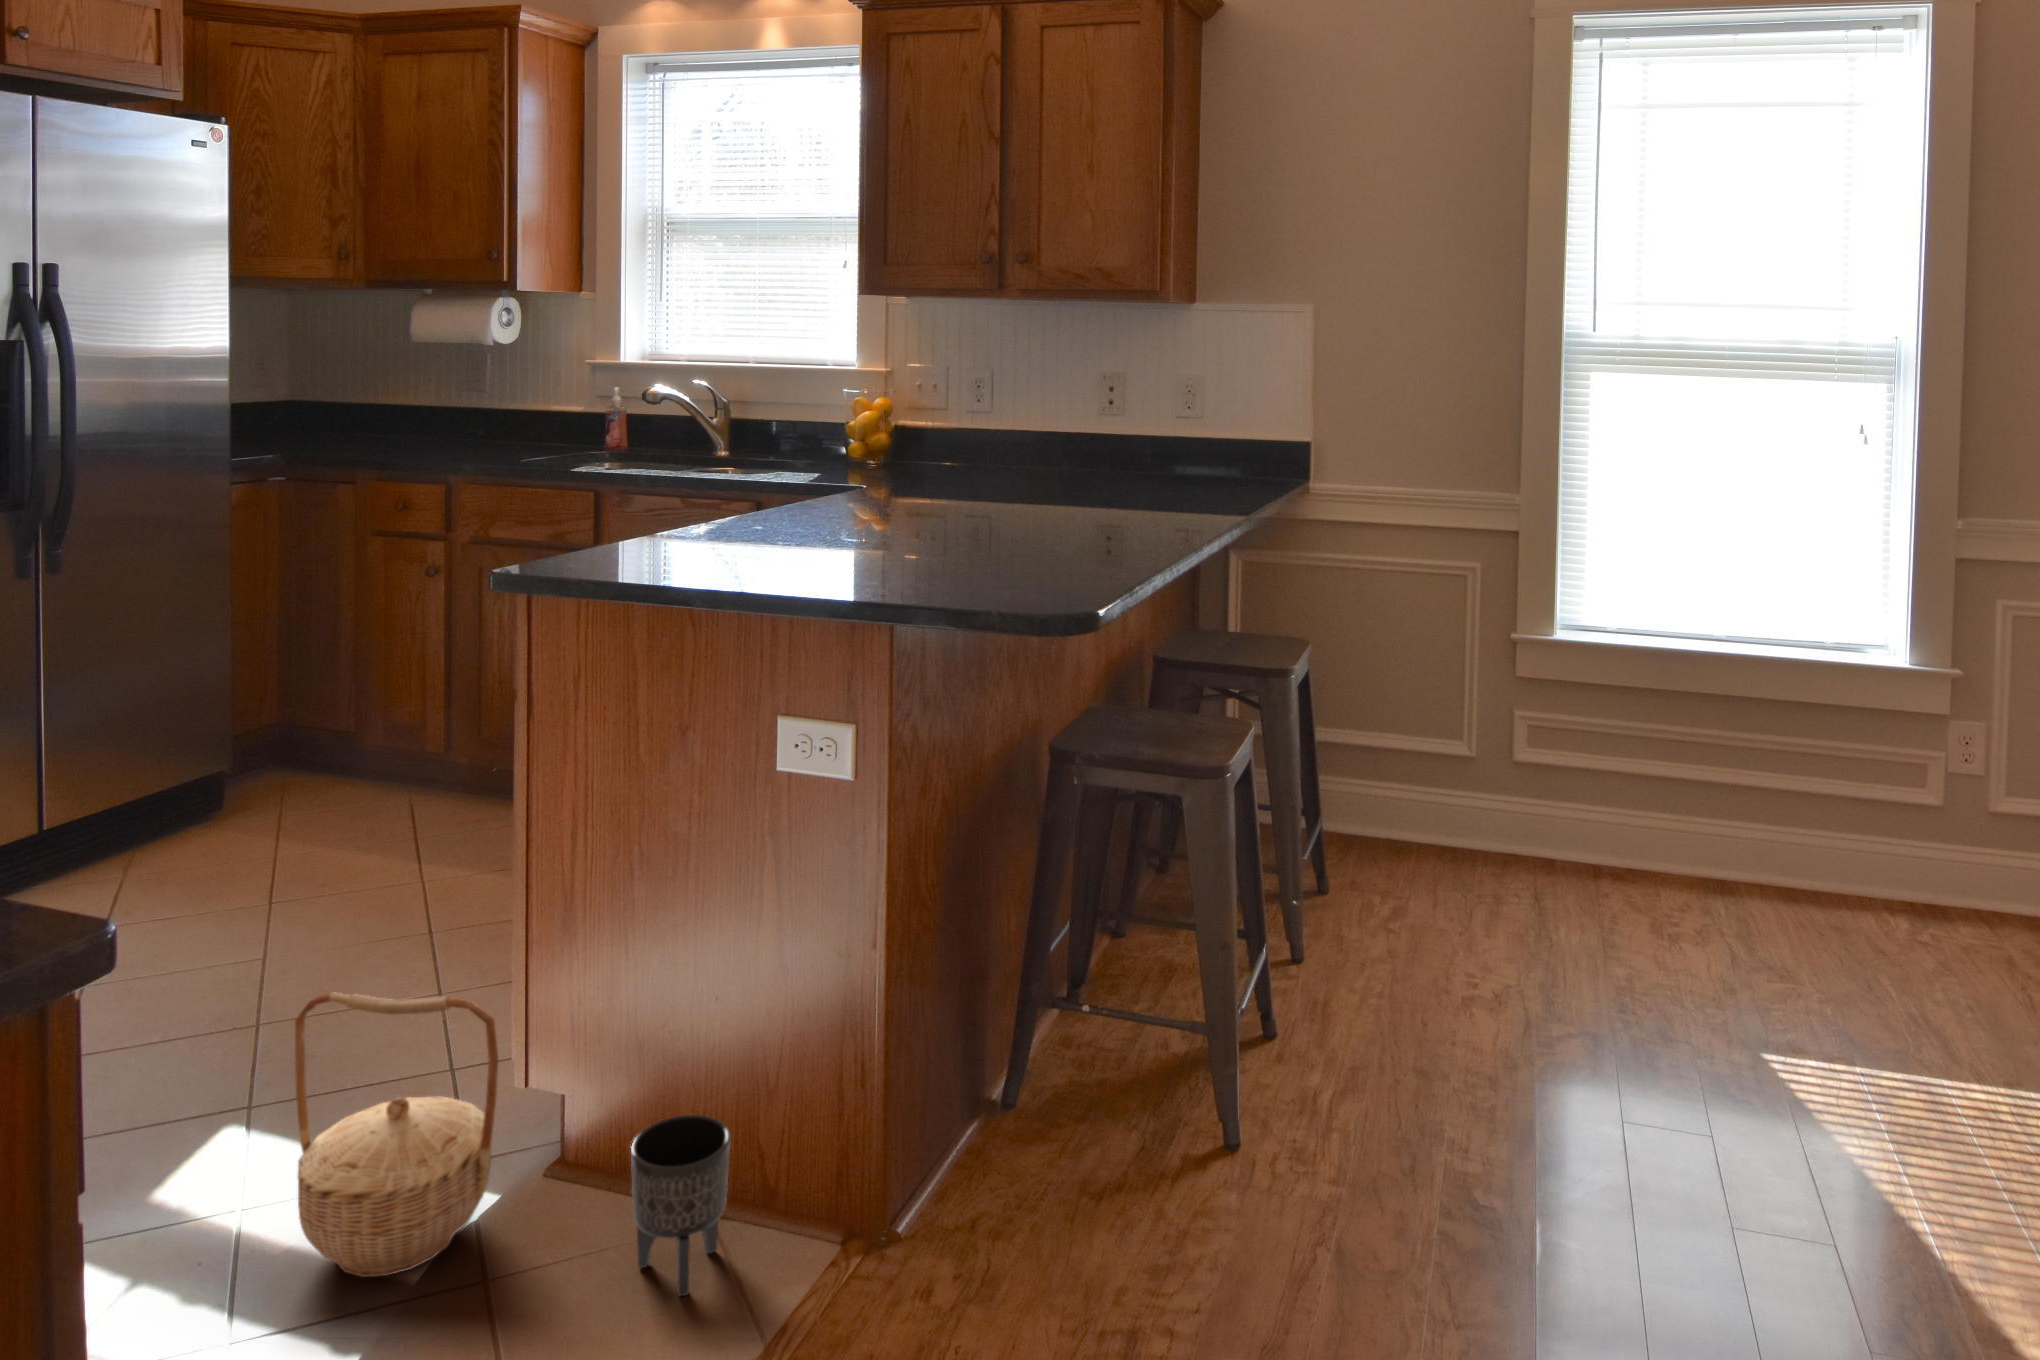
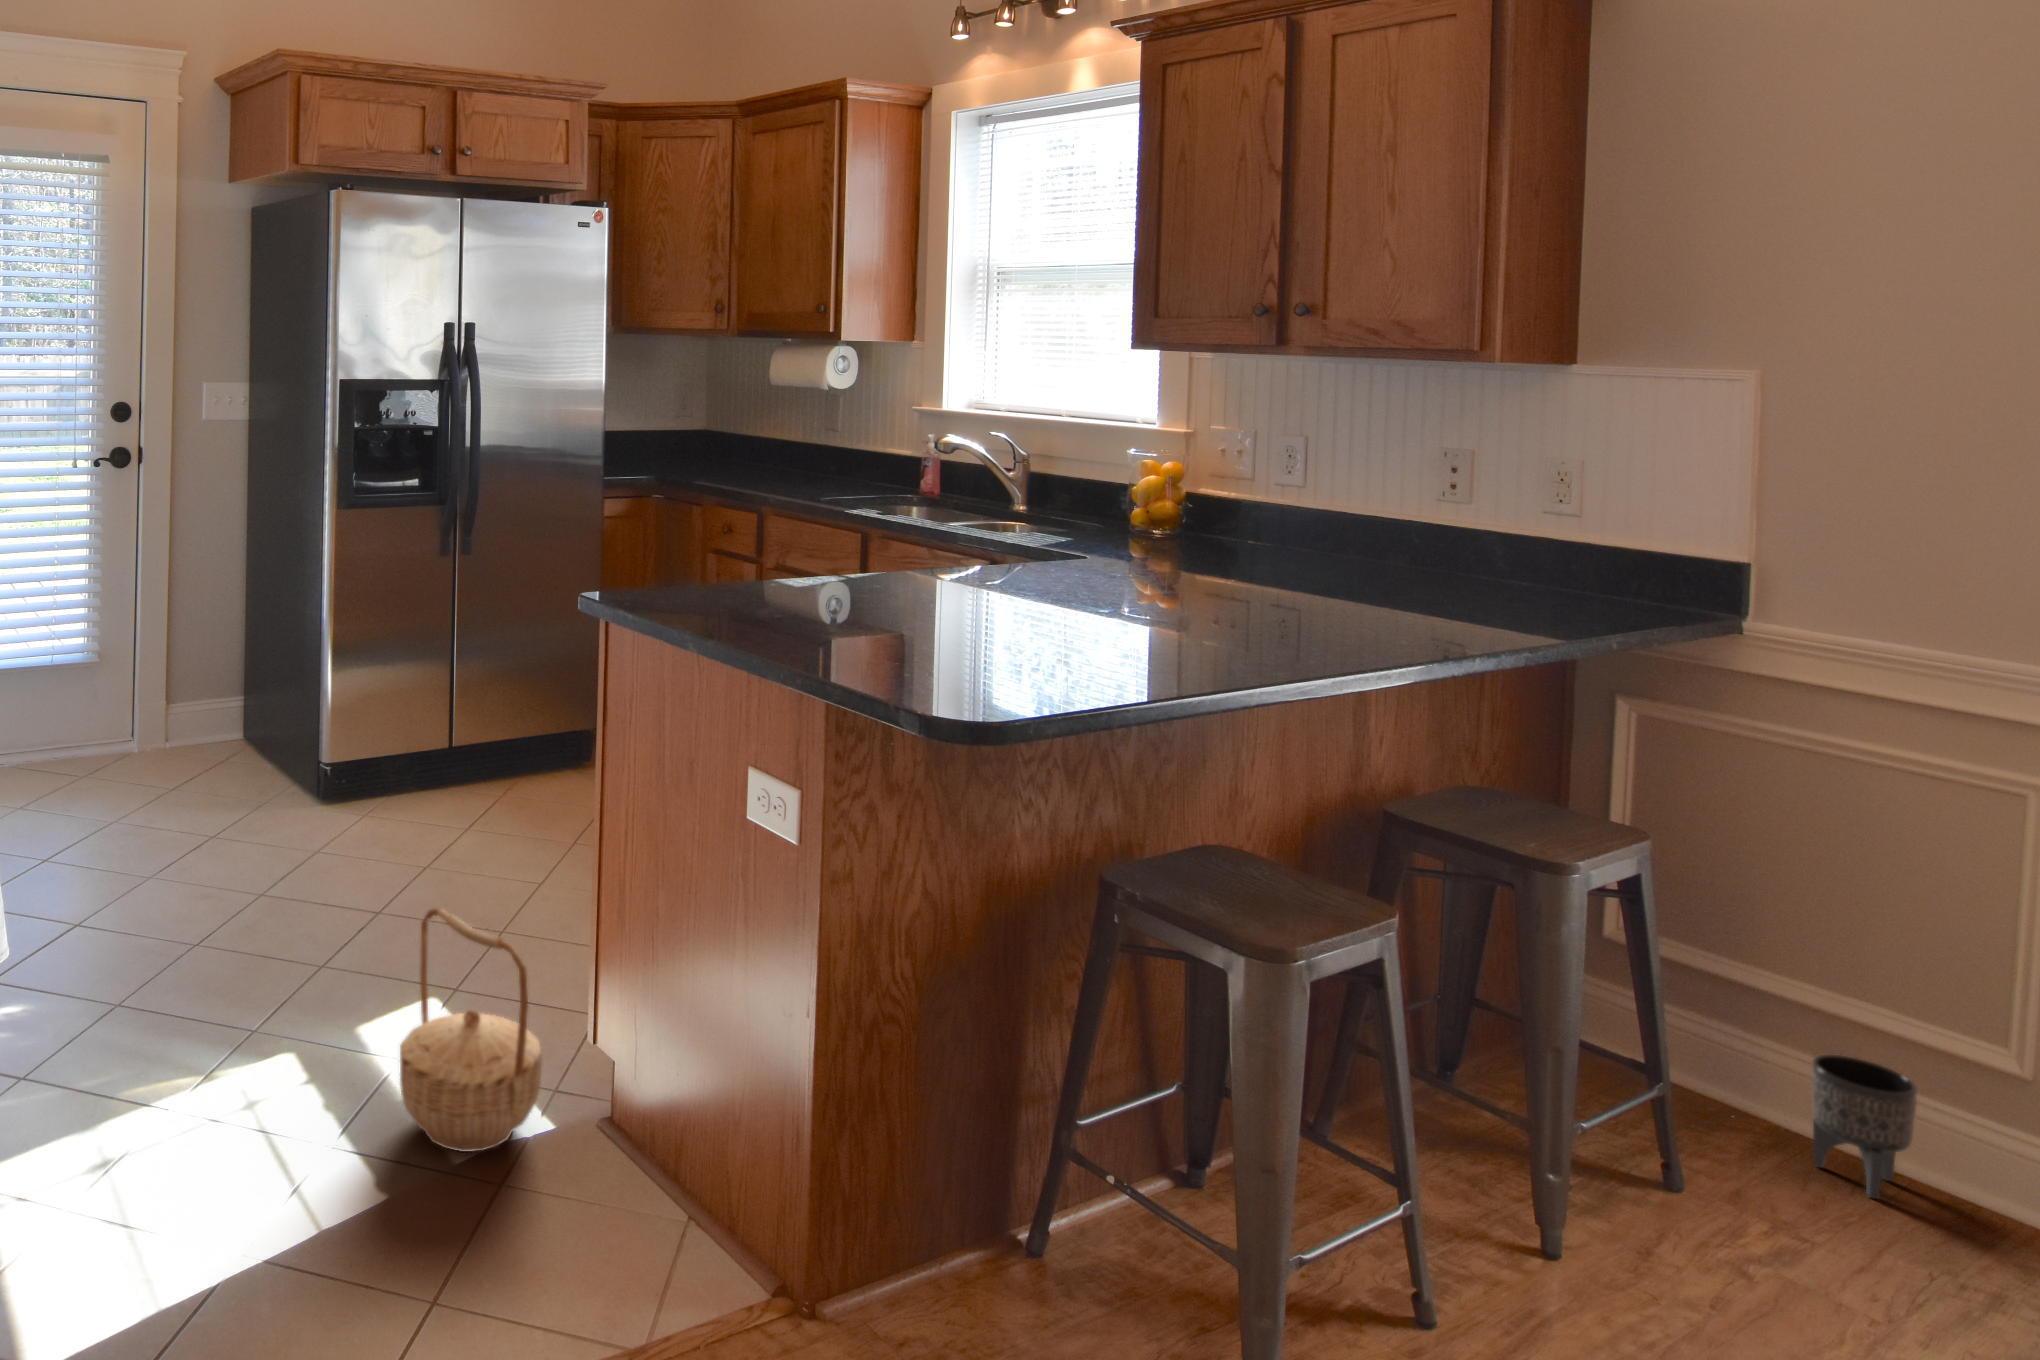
planter: present [631,1115,731,1296] -> present [1812,1055,1918,1199]

